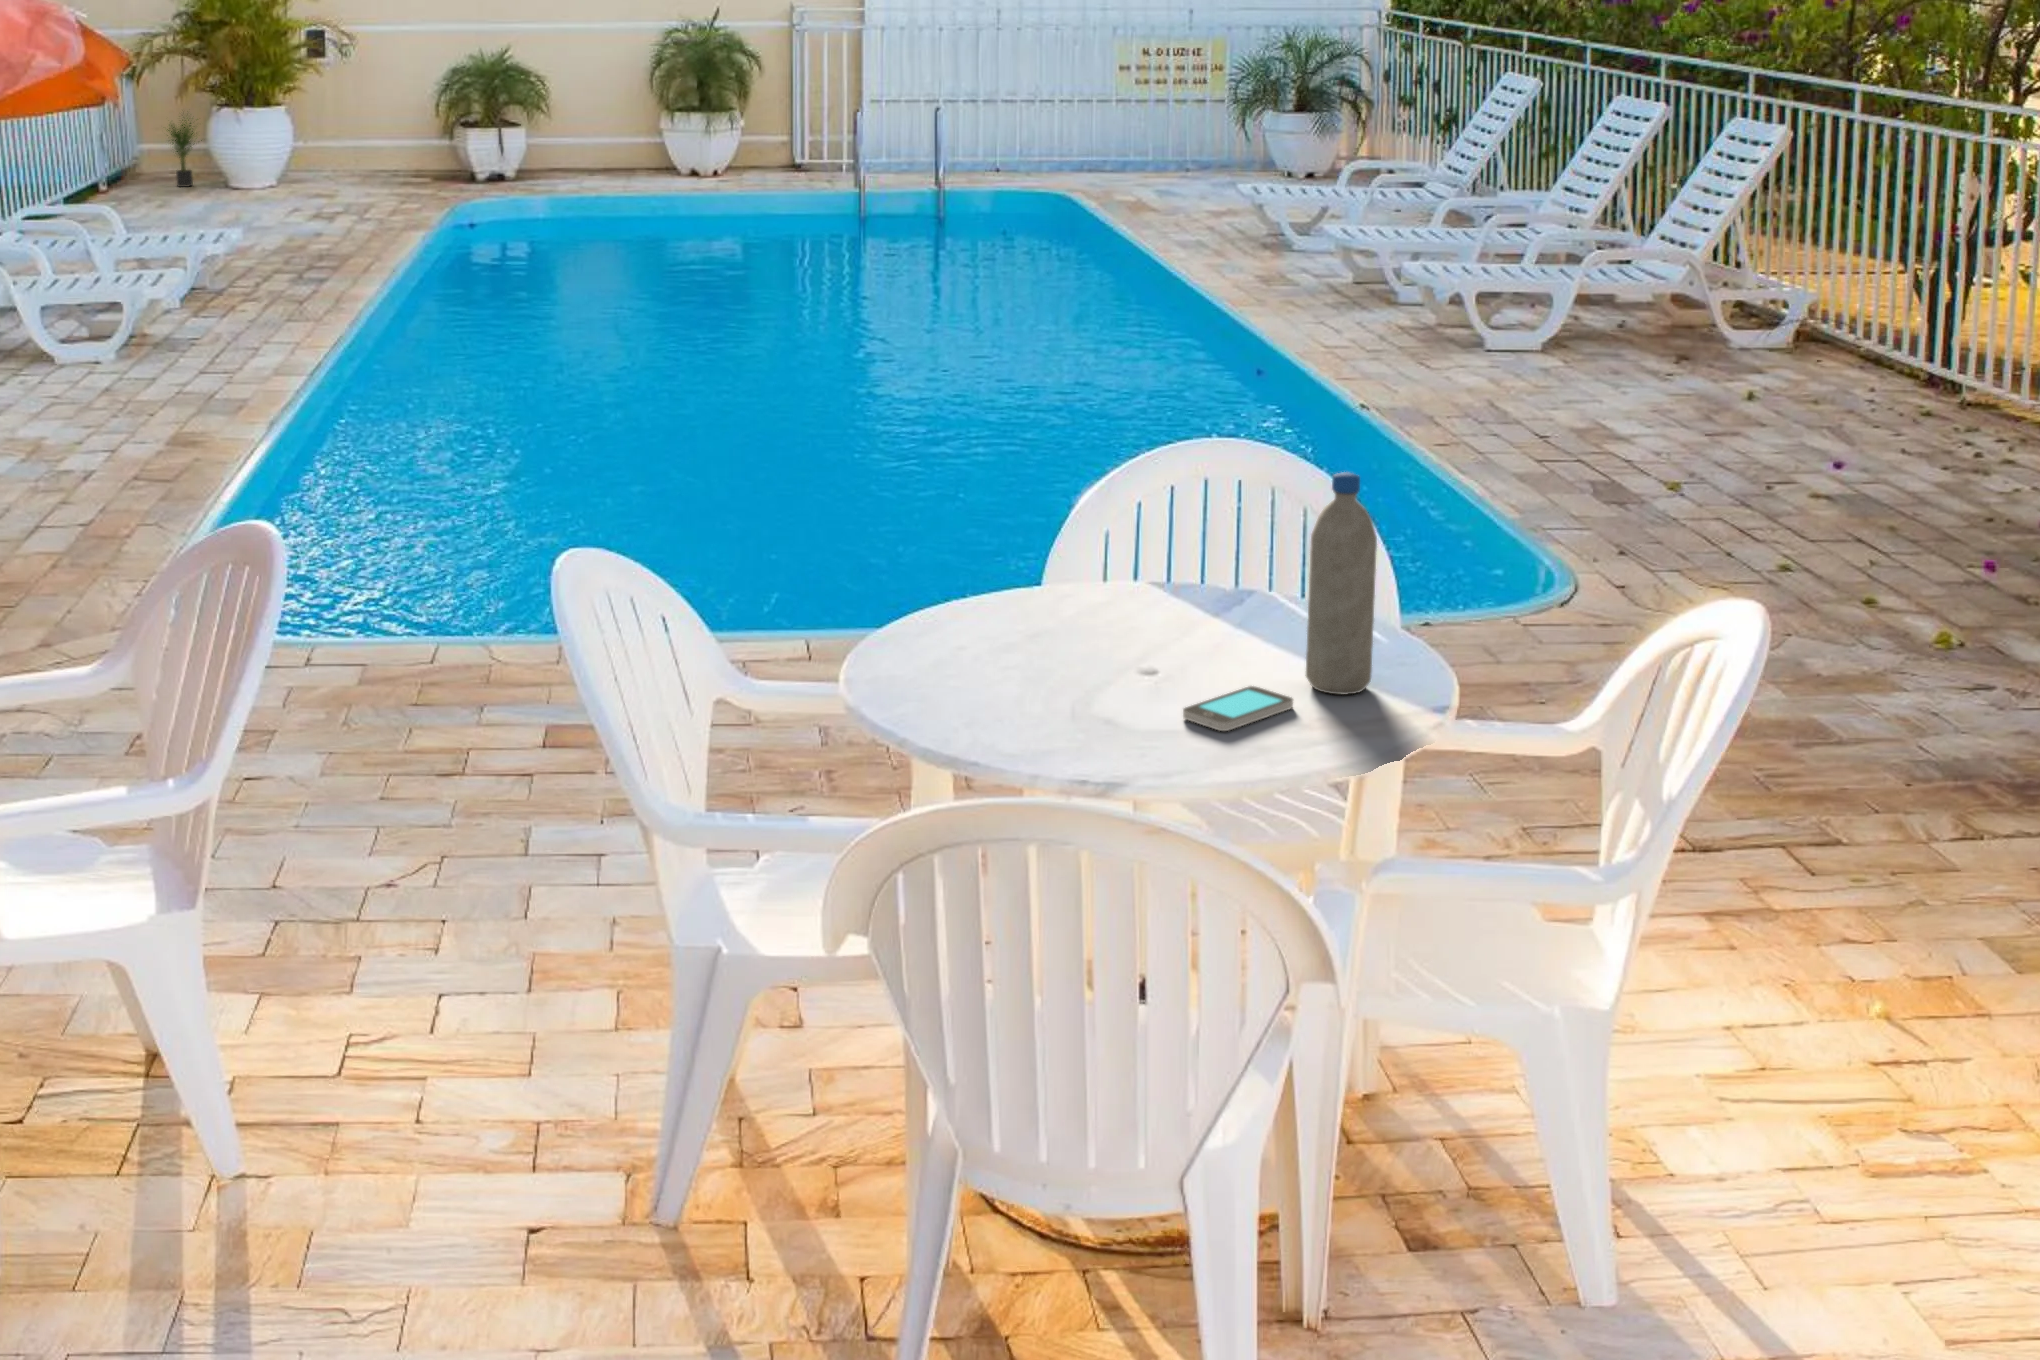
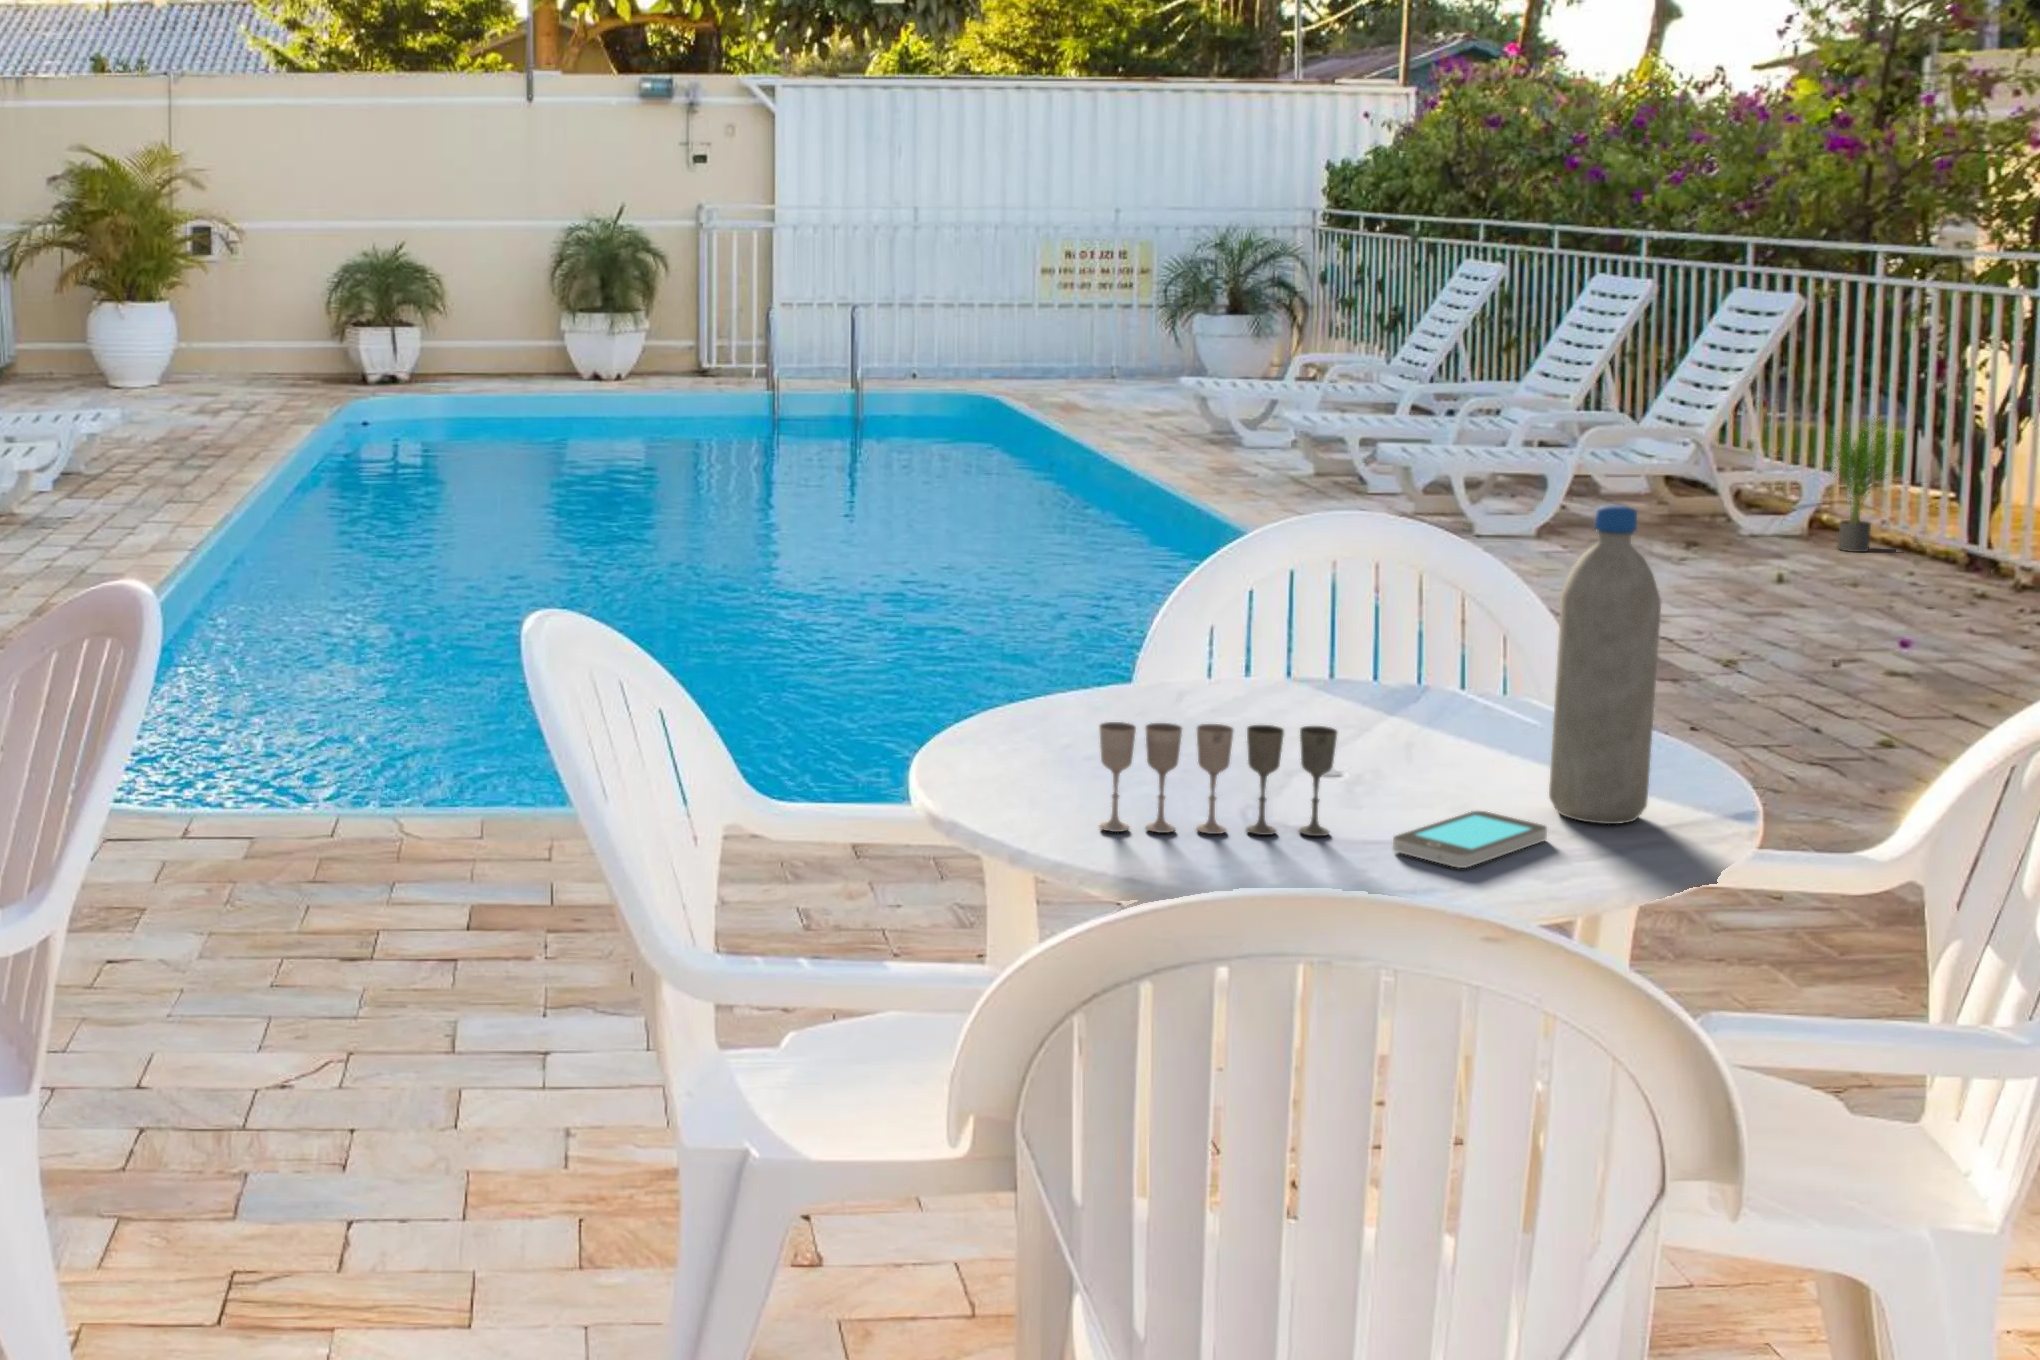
potted plant: present [167,118,202,187] -> present [1828,416,1901,552]
wine glass: none [985,628,1149,707] -> present [1099,722,1337,836]

